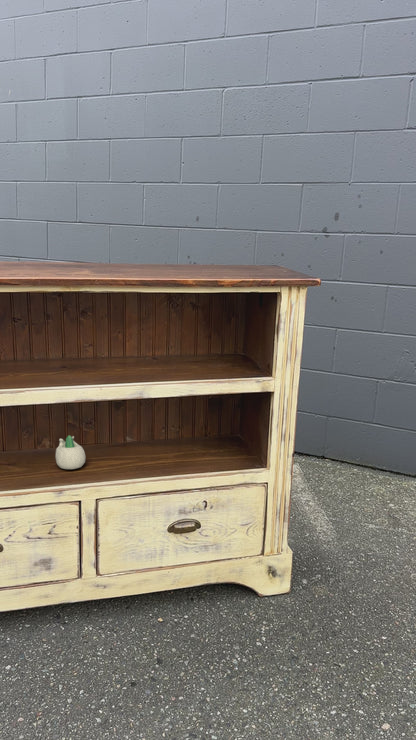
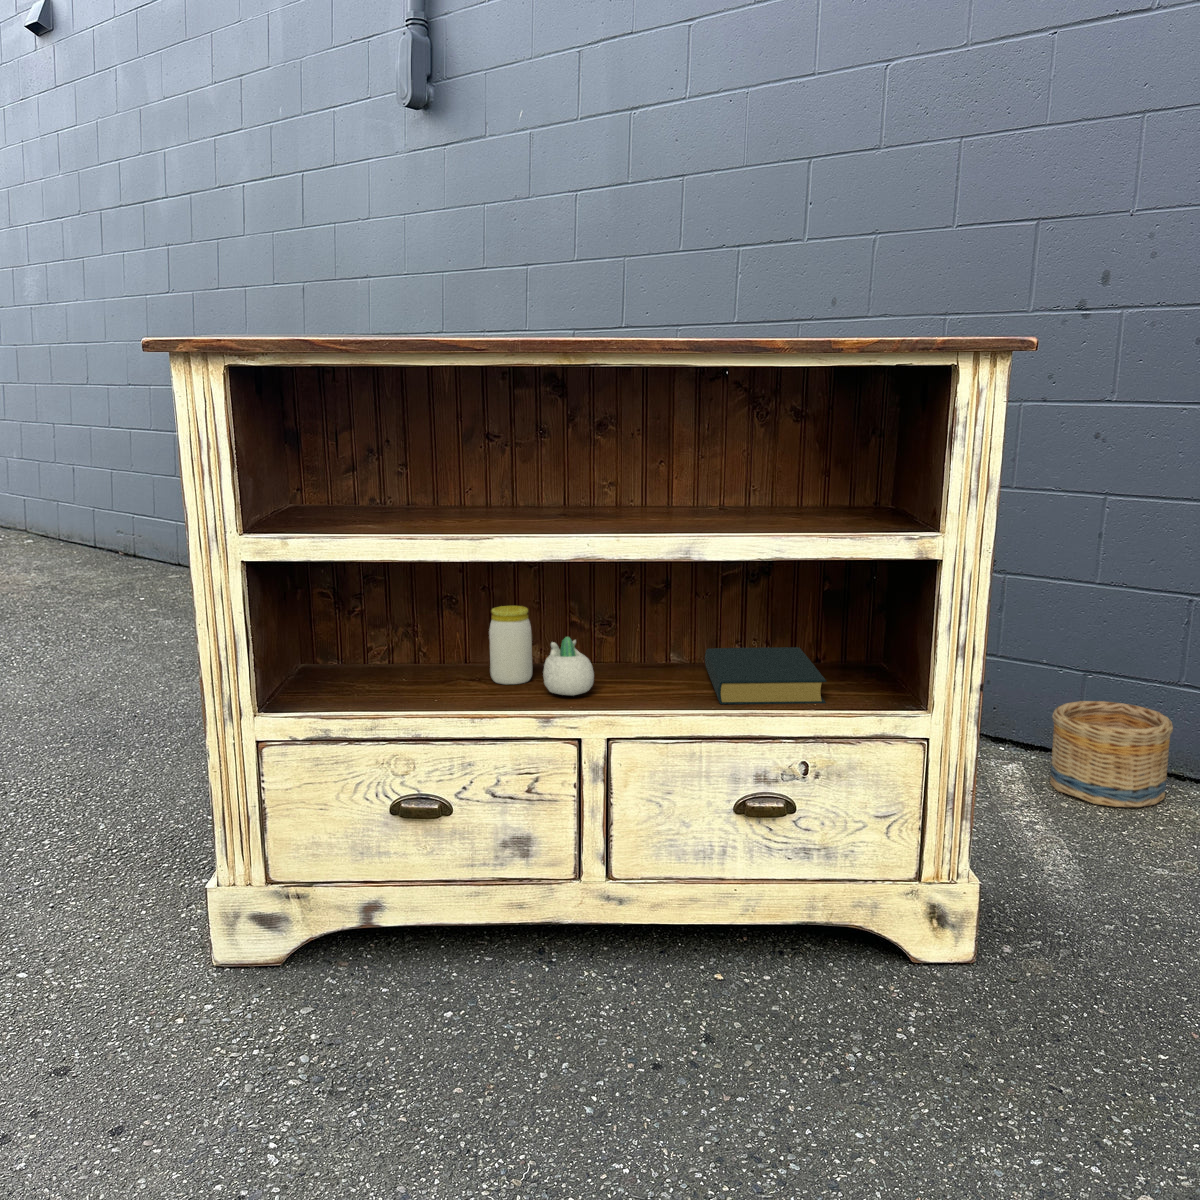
jar: none [21,415,48,461] -> present [489,606,532,684]
hardback book: none [145,429,214,470] -> present [705,647,826,705]
basket: none [315,435,371,490] -> present [1050,701,1173,807]

